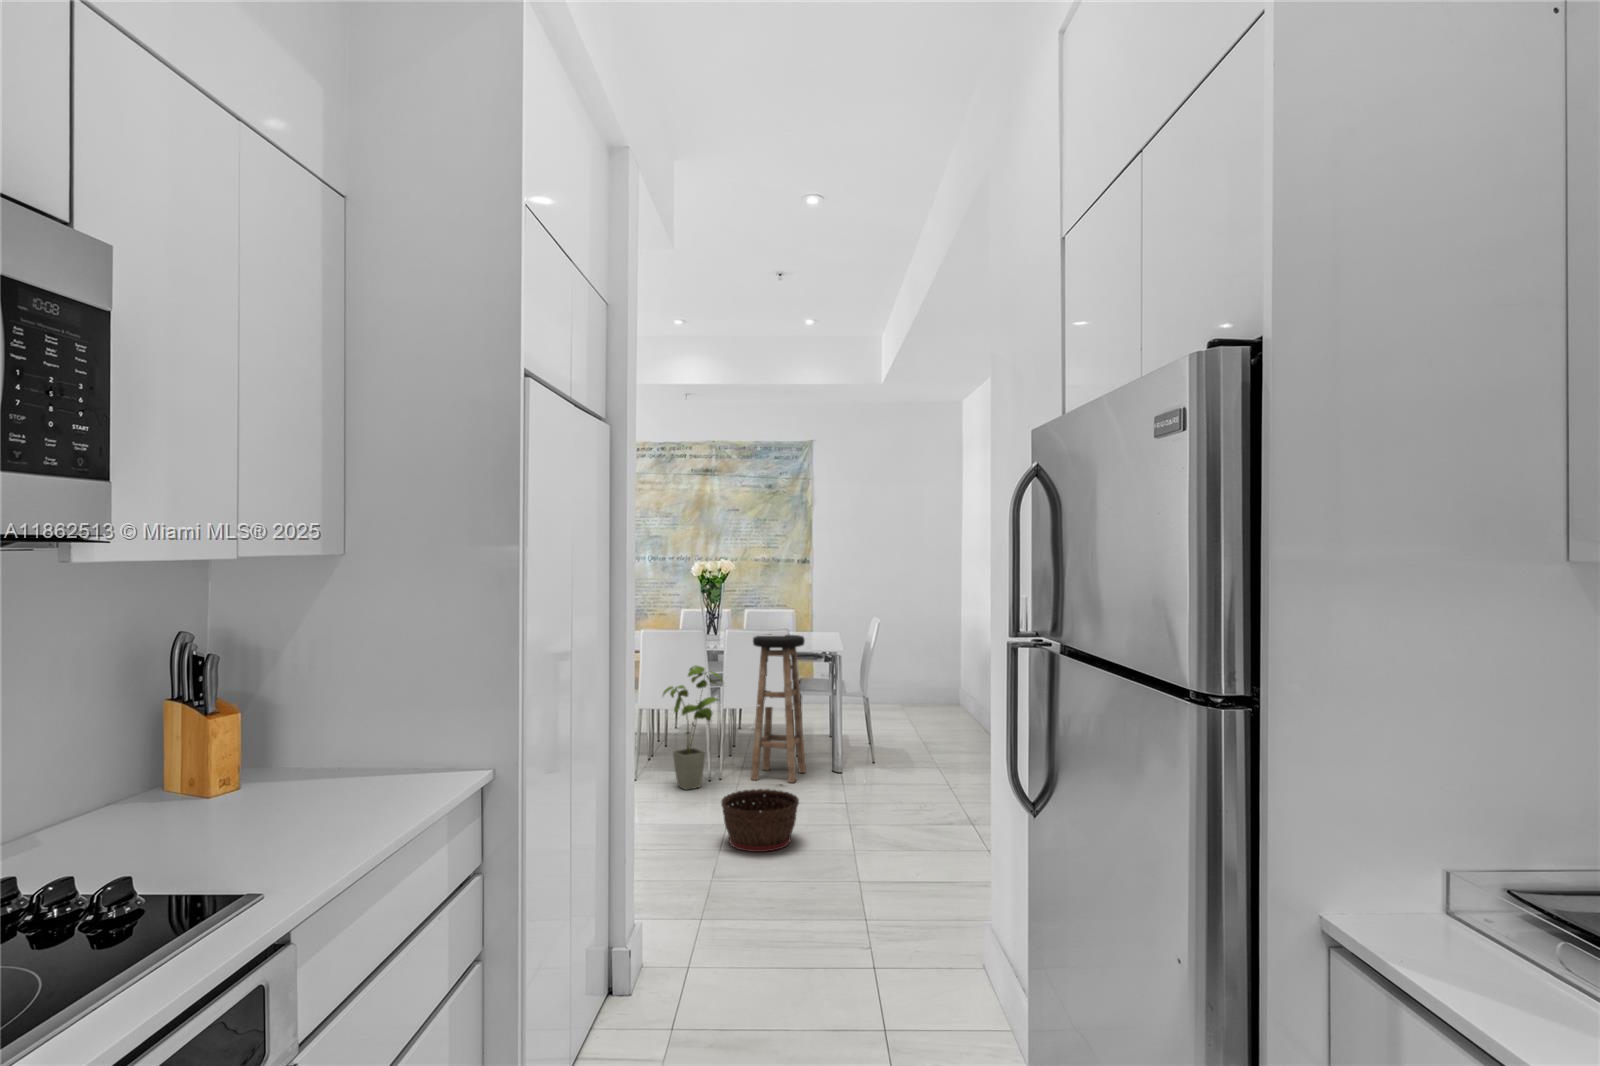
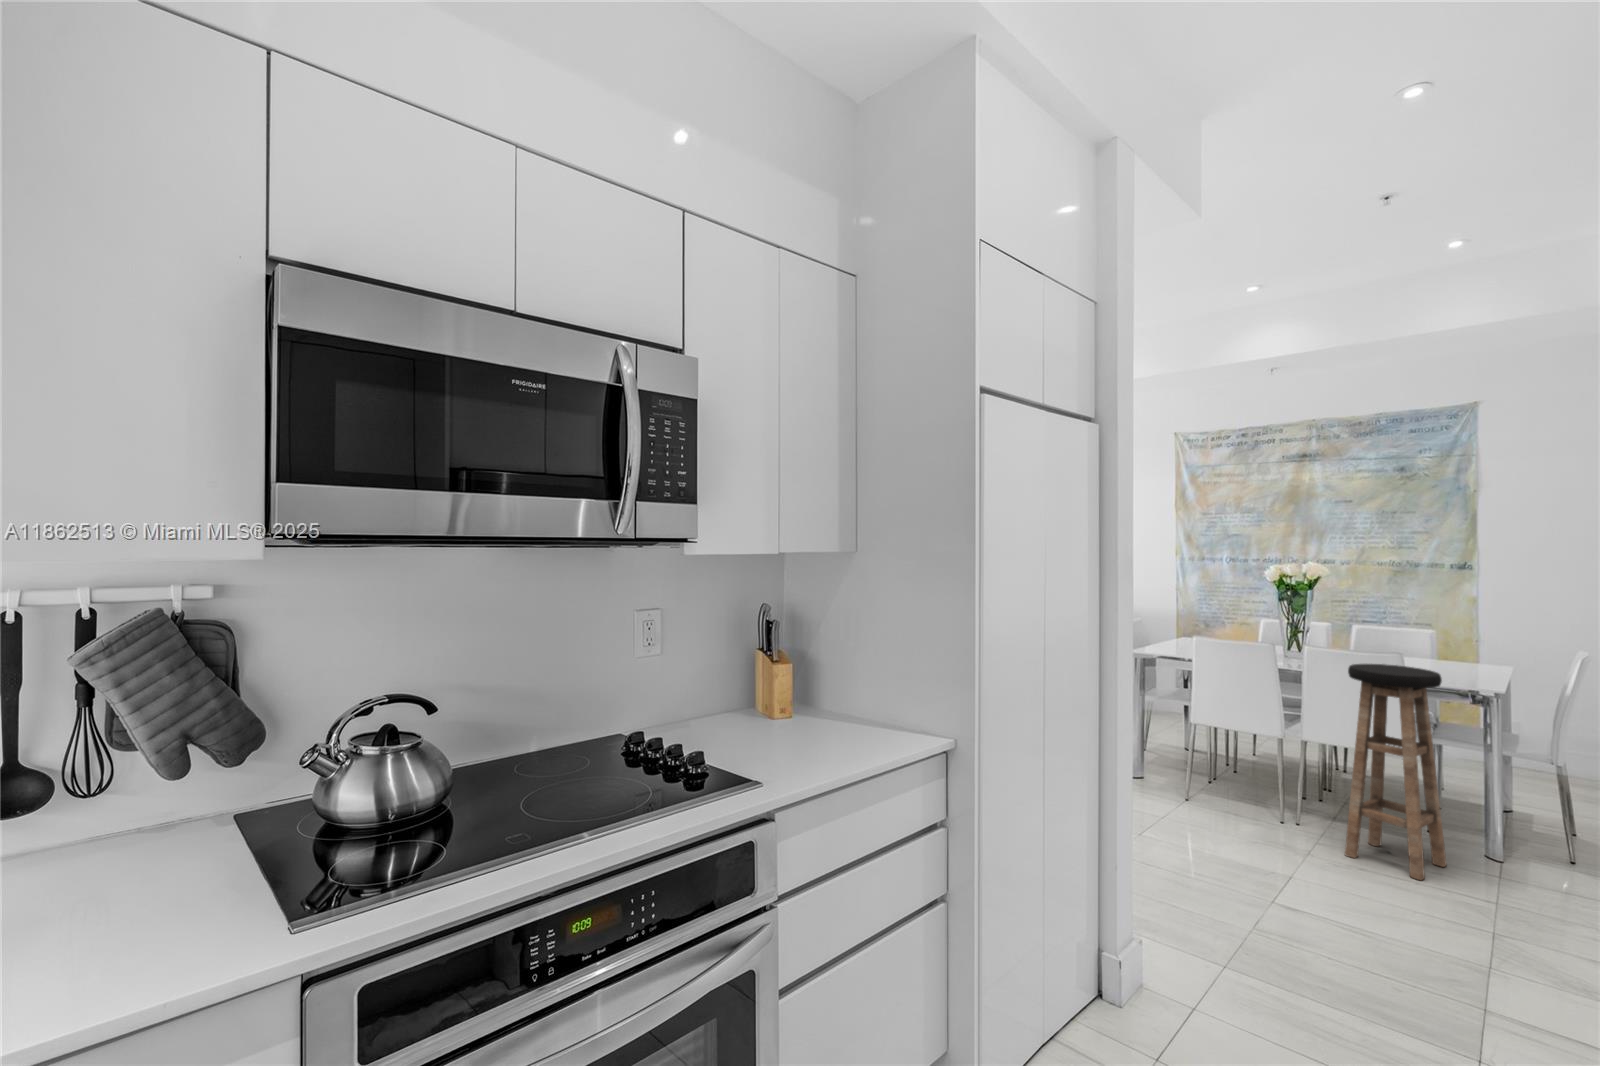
house plant: present [663,665,723,790] -> none [1207,693,1296,847]
basket: present [721,789,799,852] -> none [1267,886,1411,1004]

